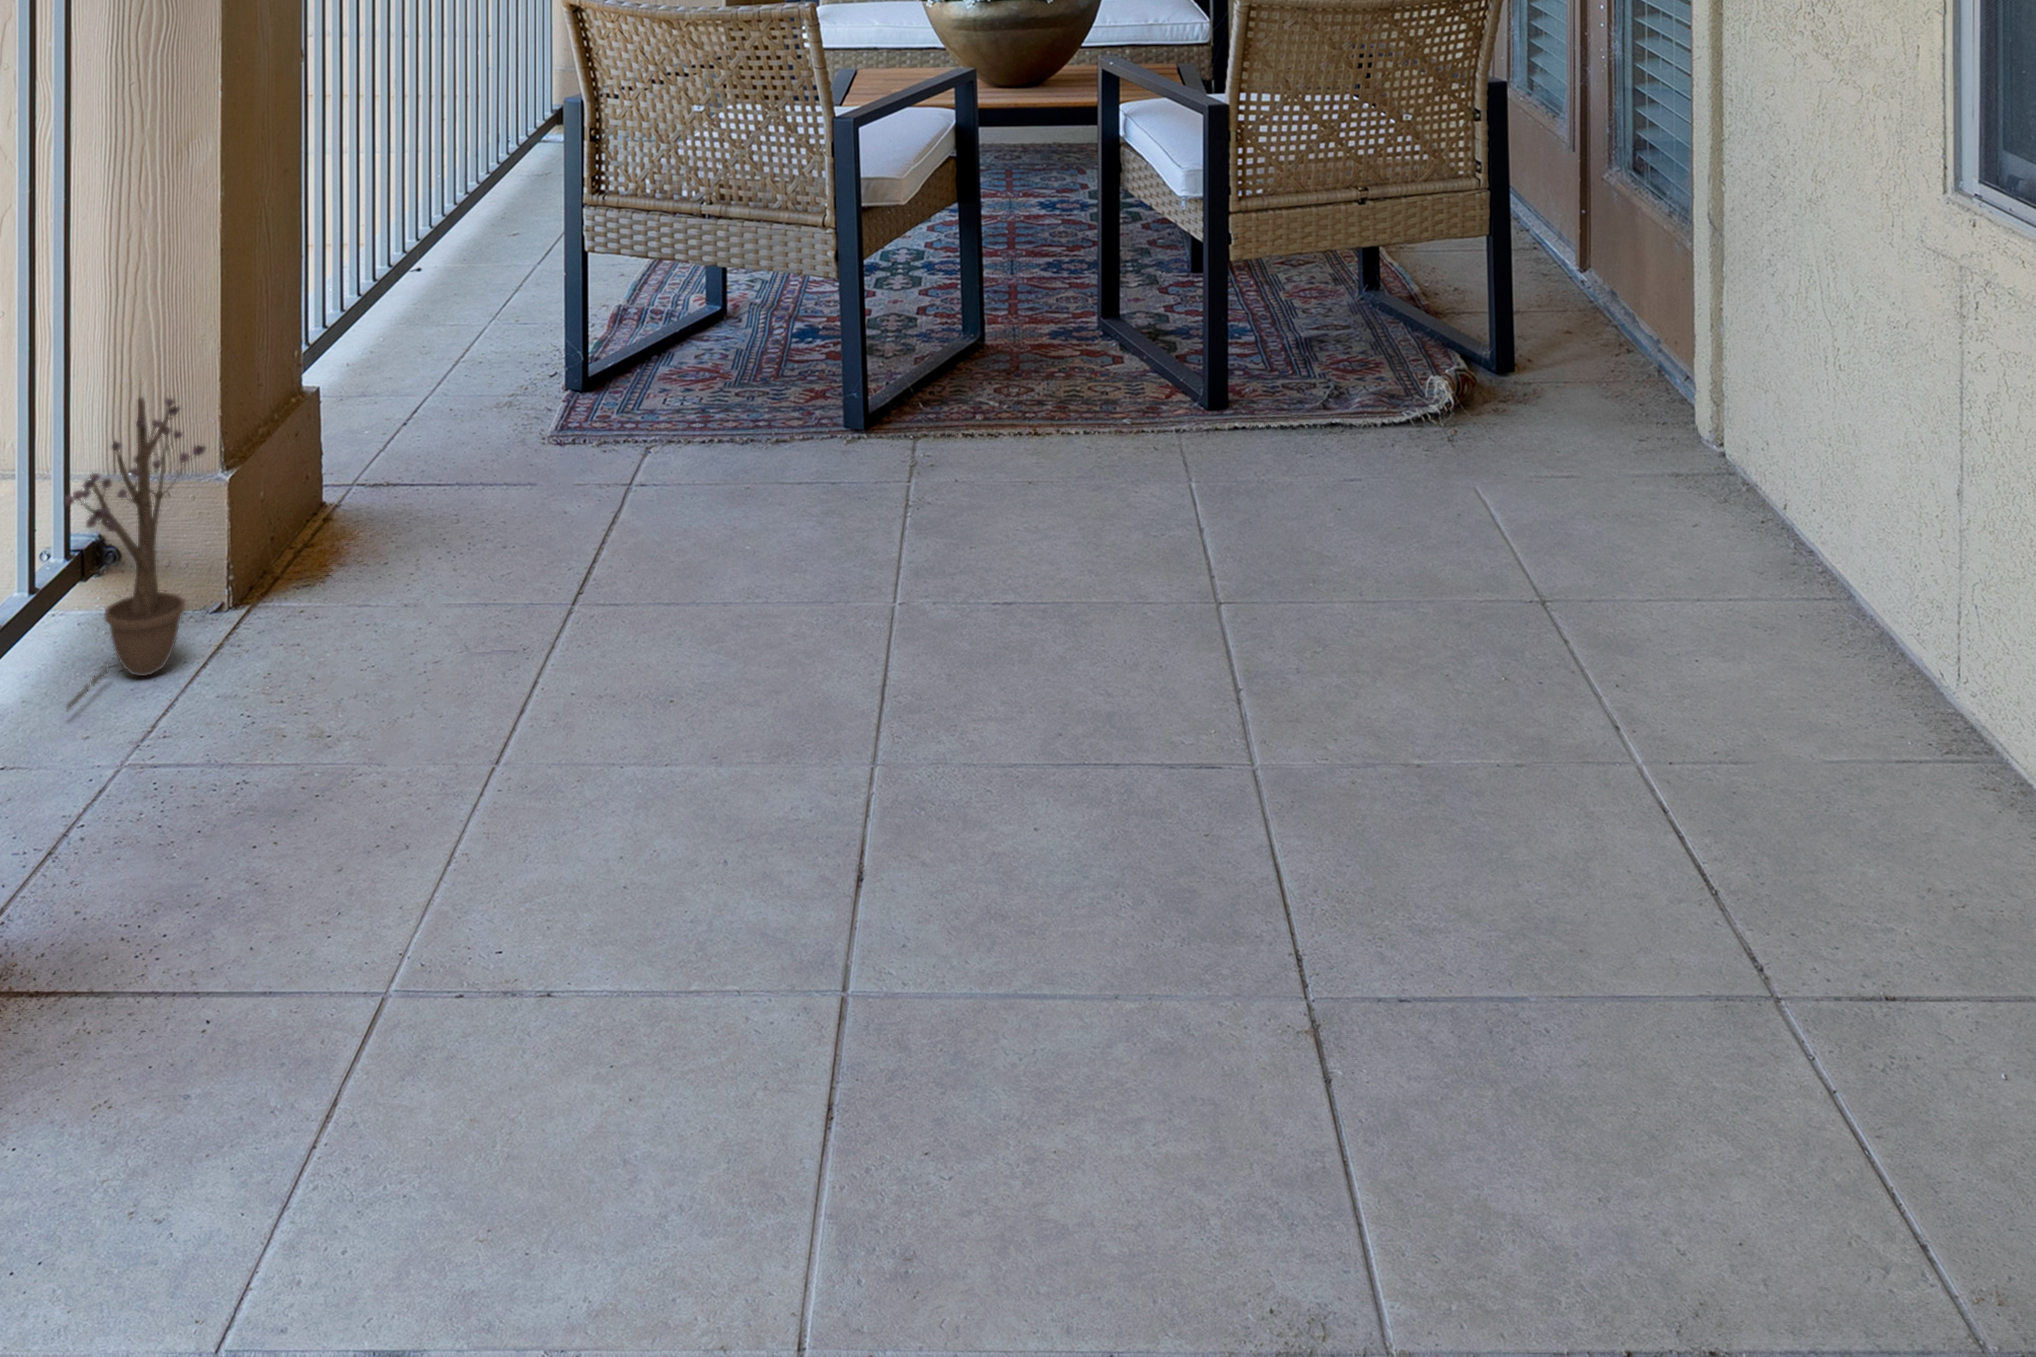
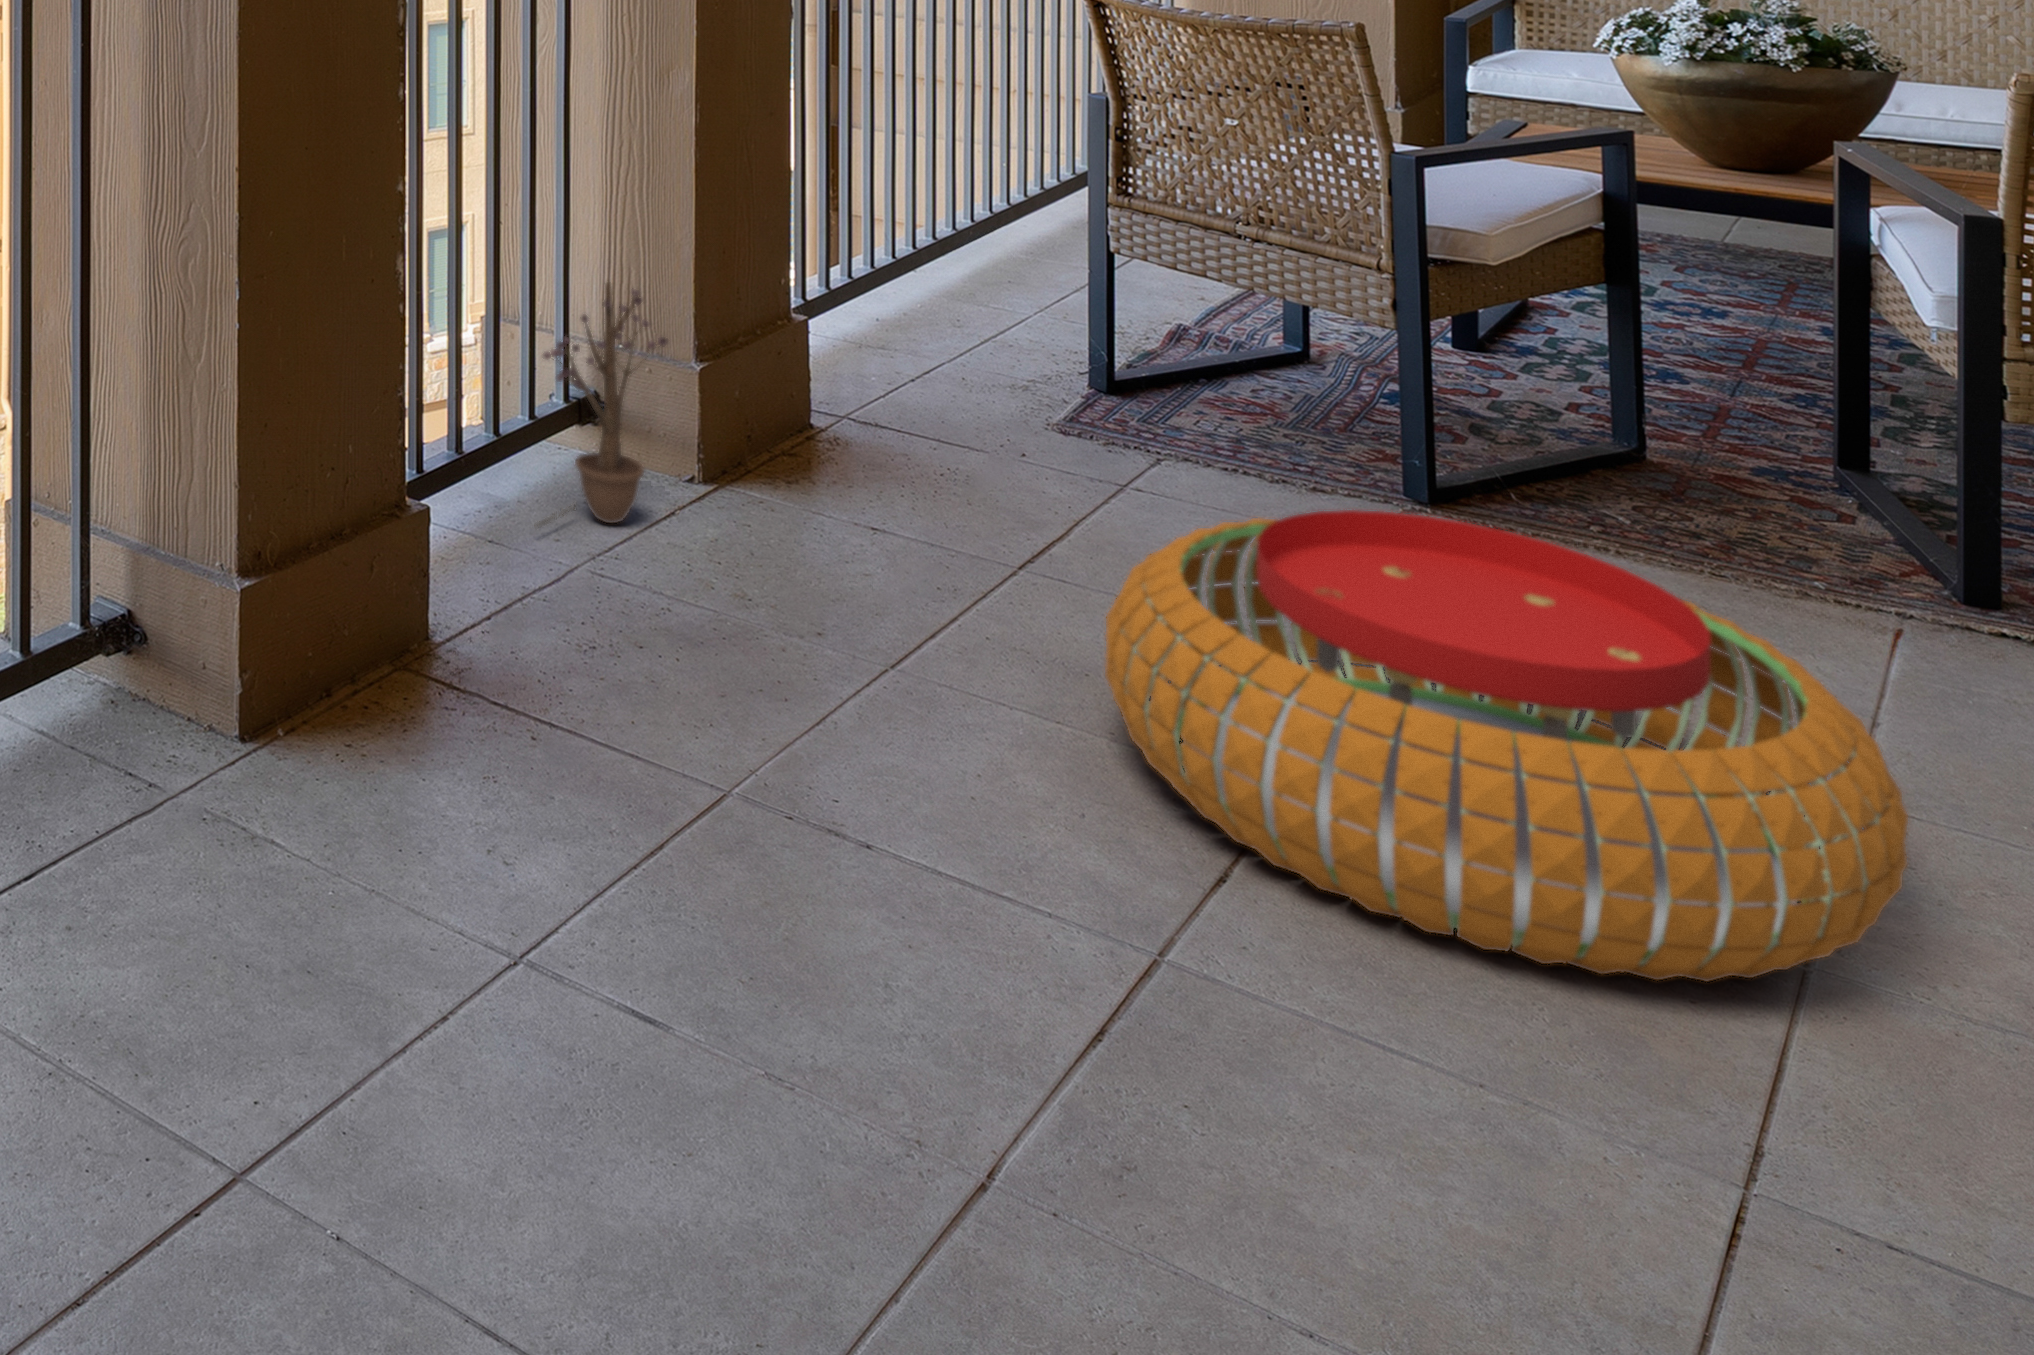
pouf: none [692,438,1271,818] -> present [1105,510,1908,981]

